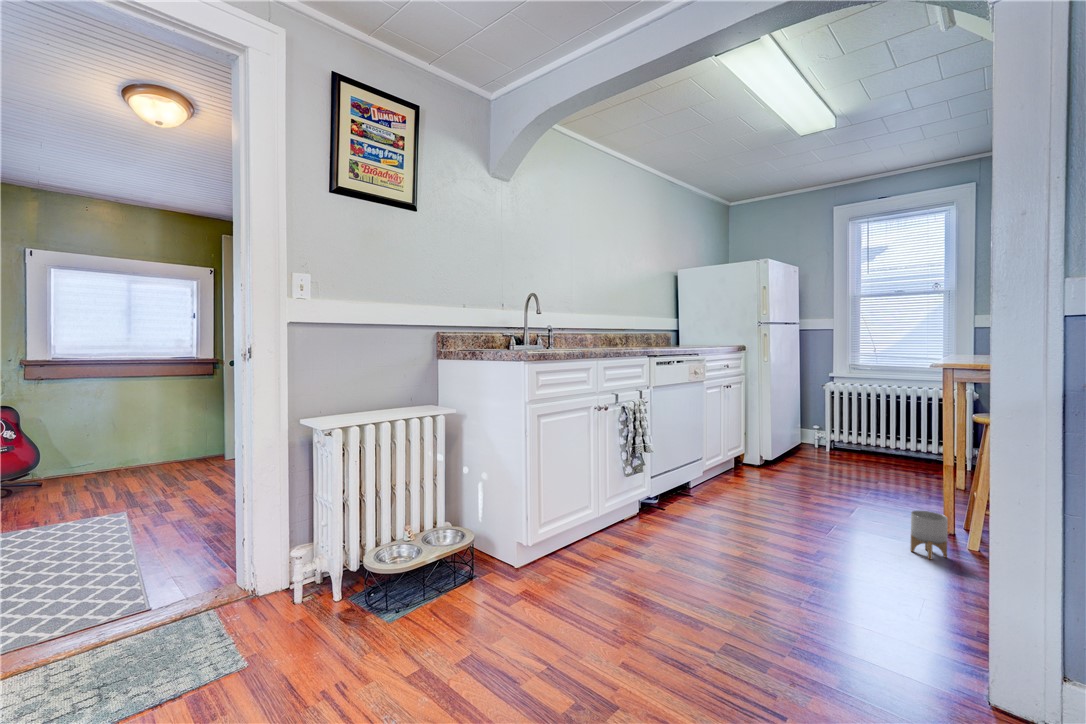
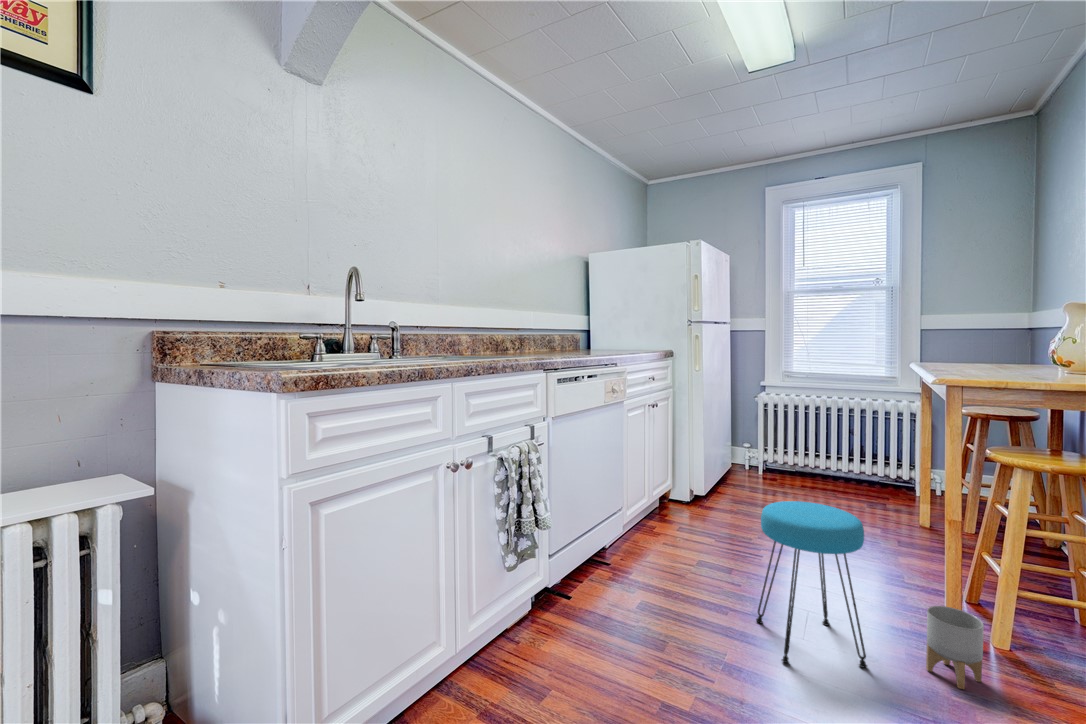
stool: none [796,444,868,547] -> present [756,501,867,667]

